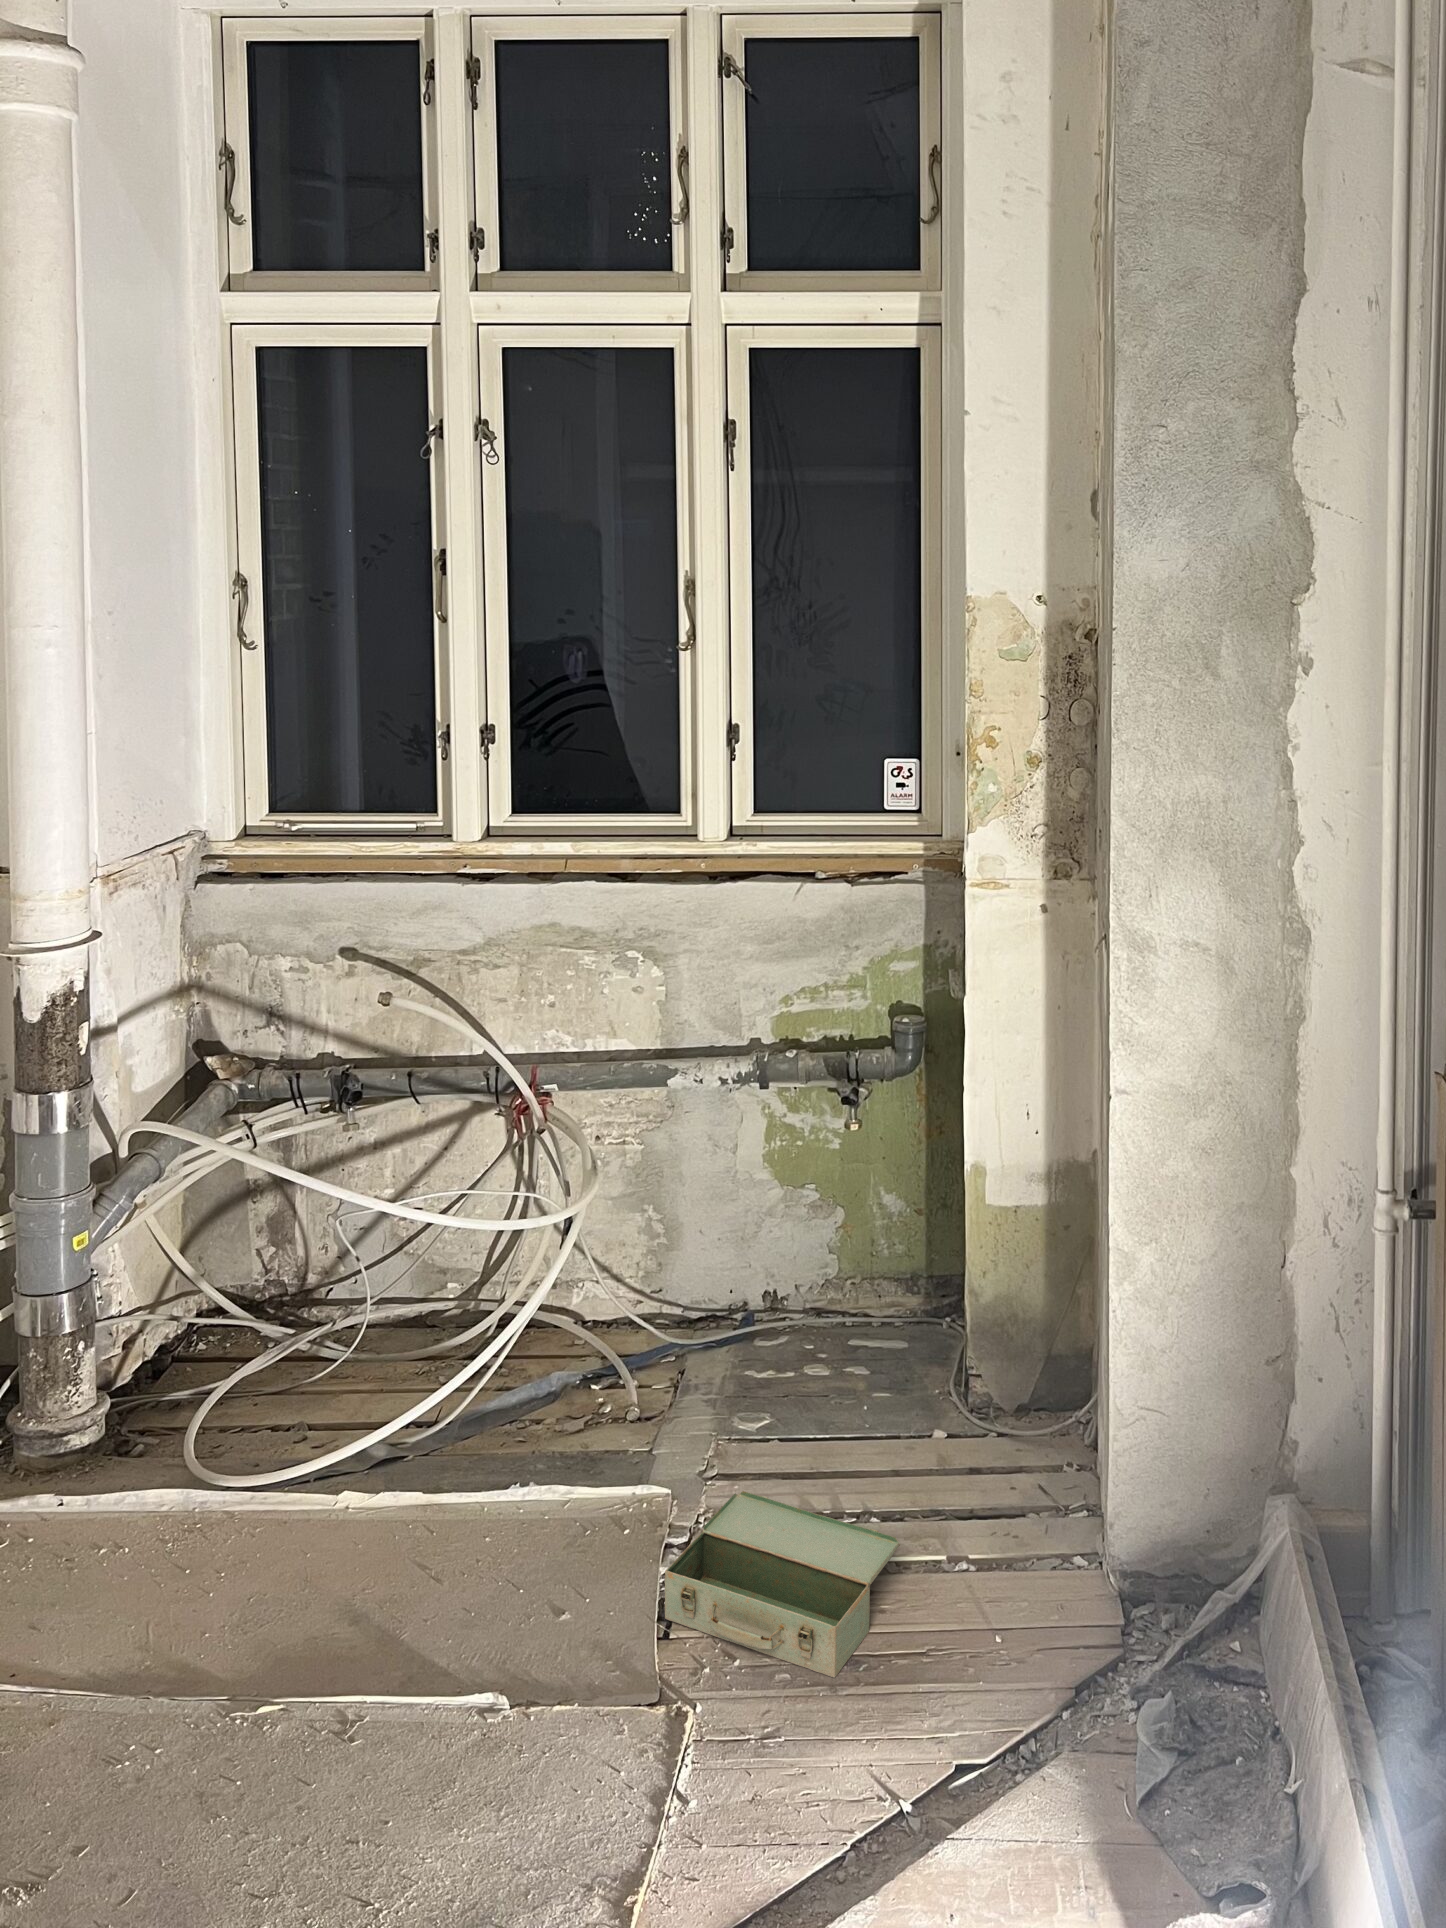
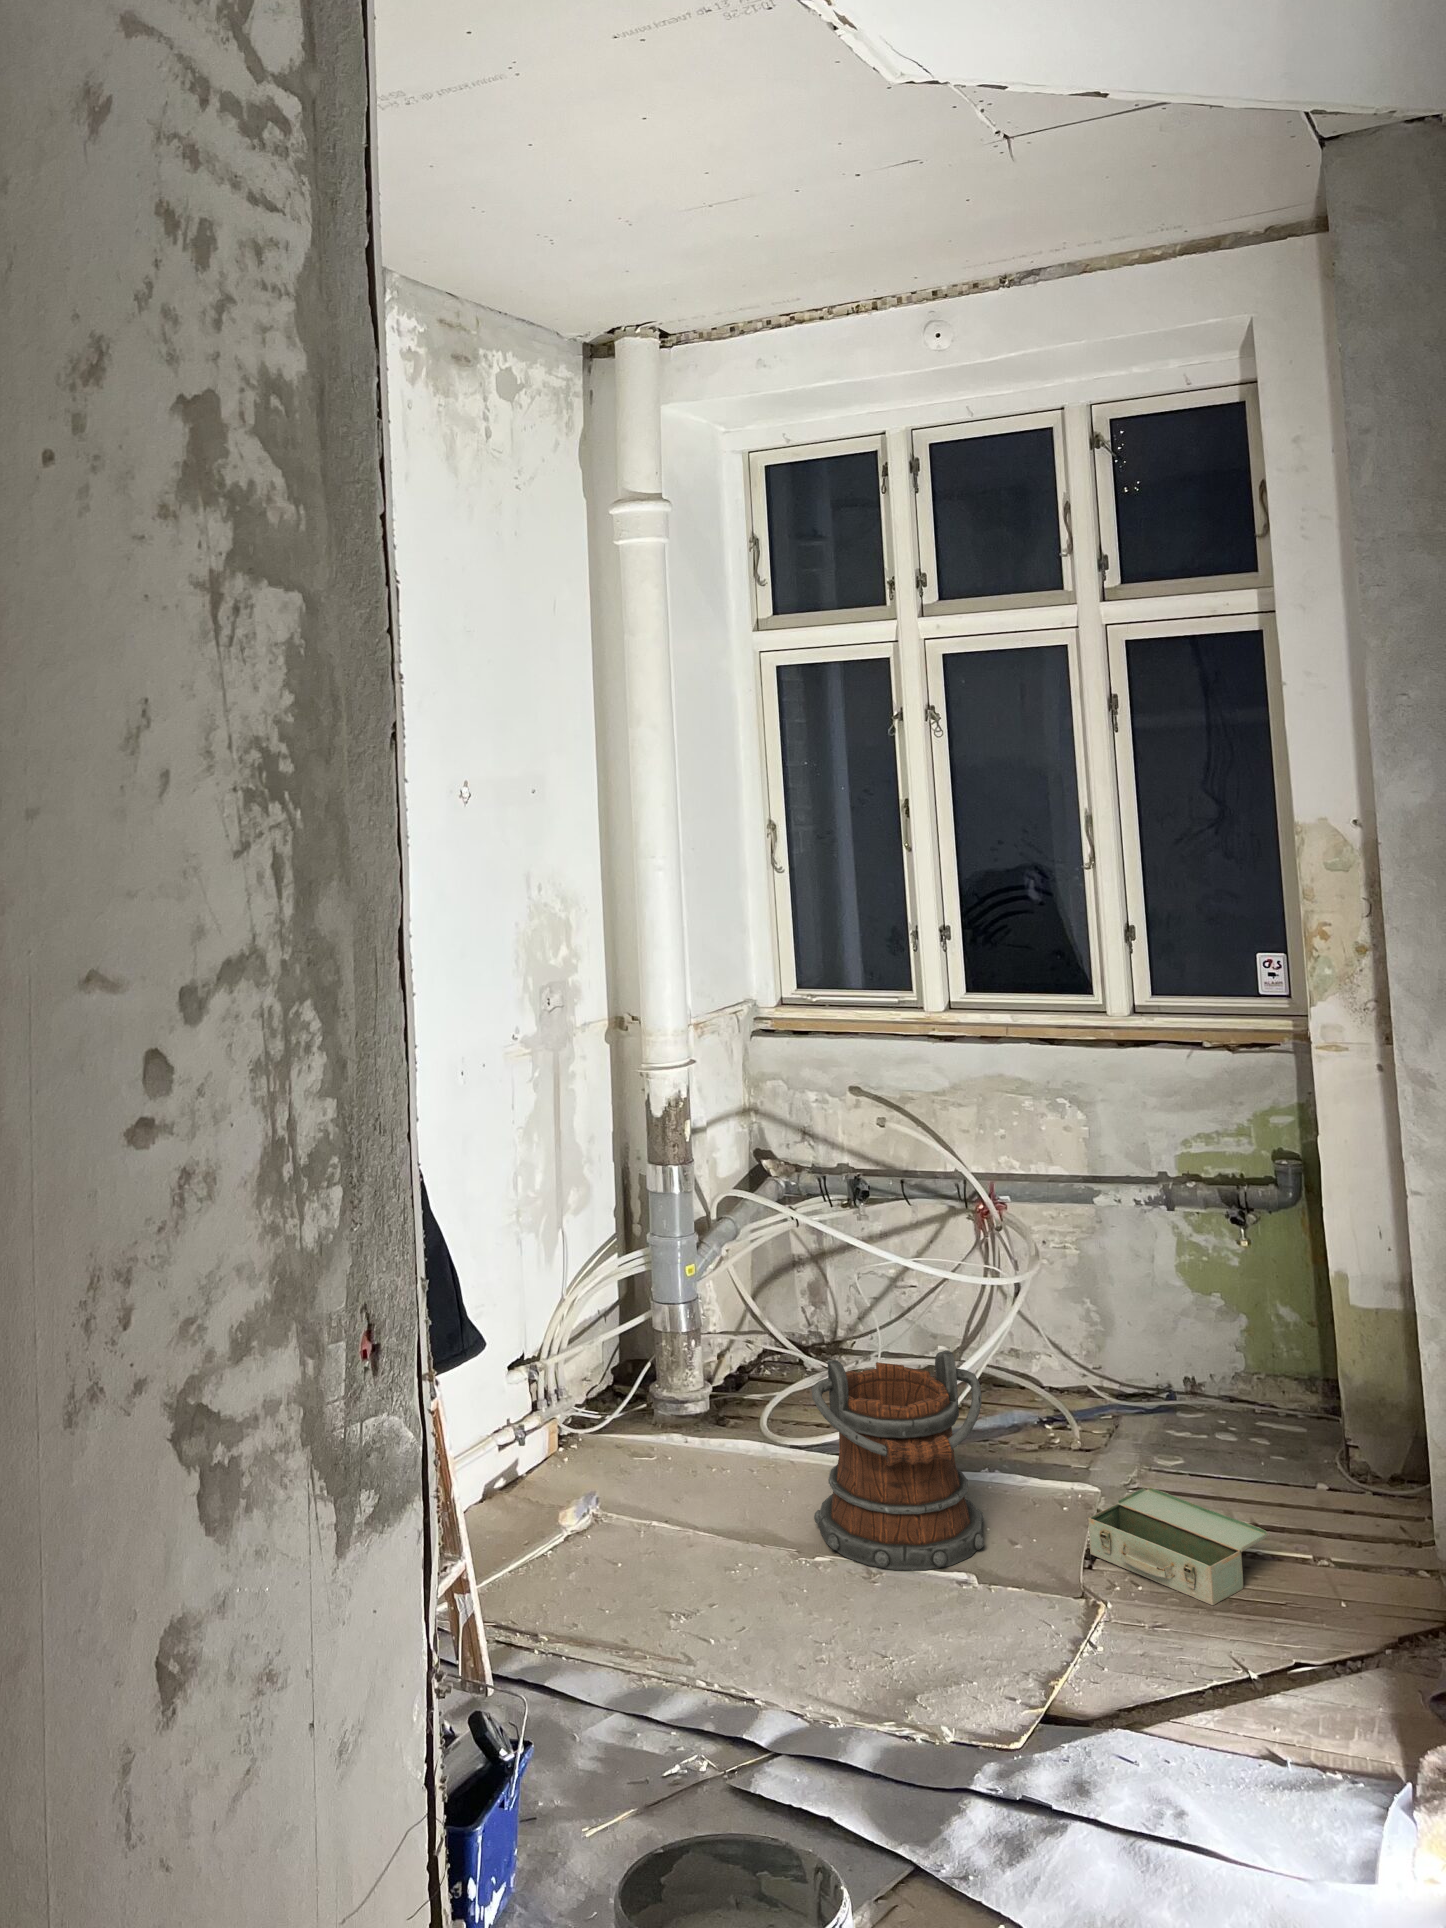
bucket: none [245,1361,520,1735] -> present [812,1350,984,1571]

